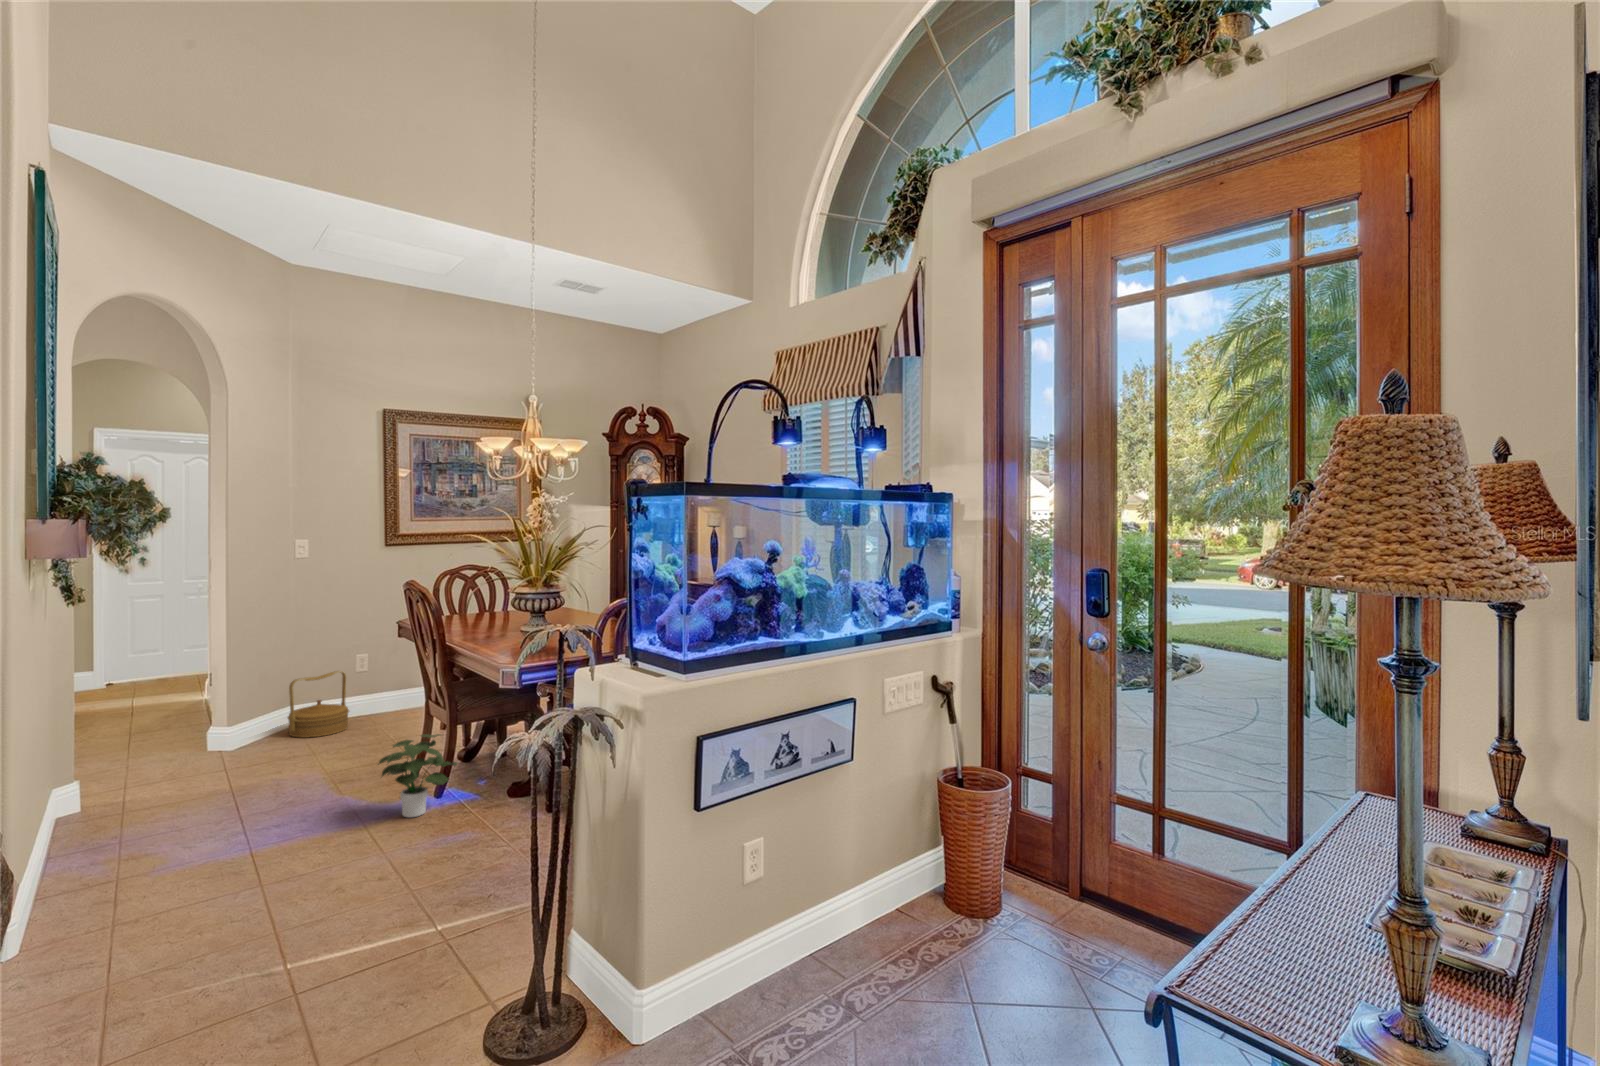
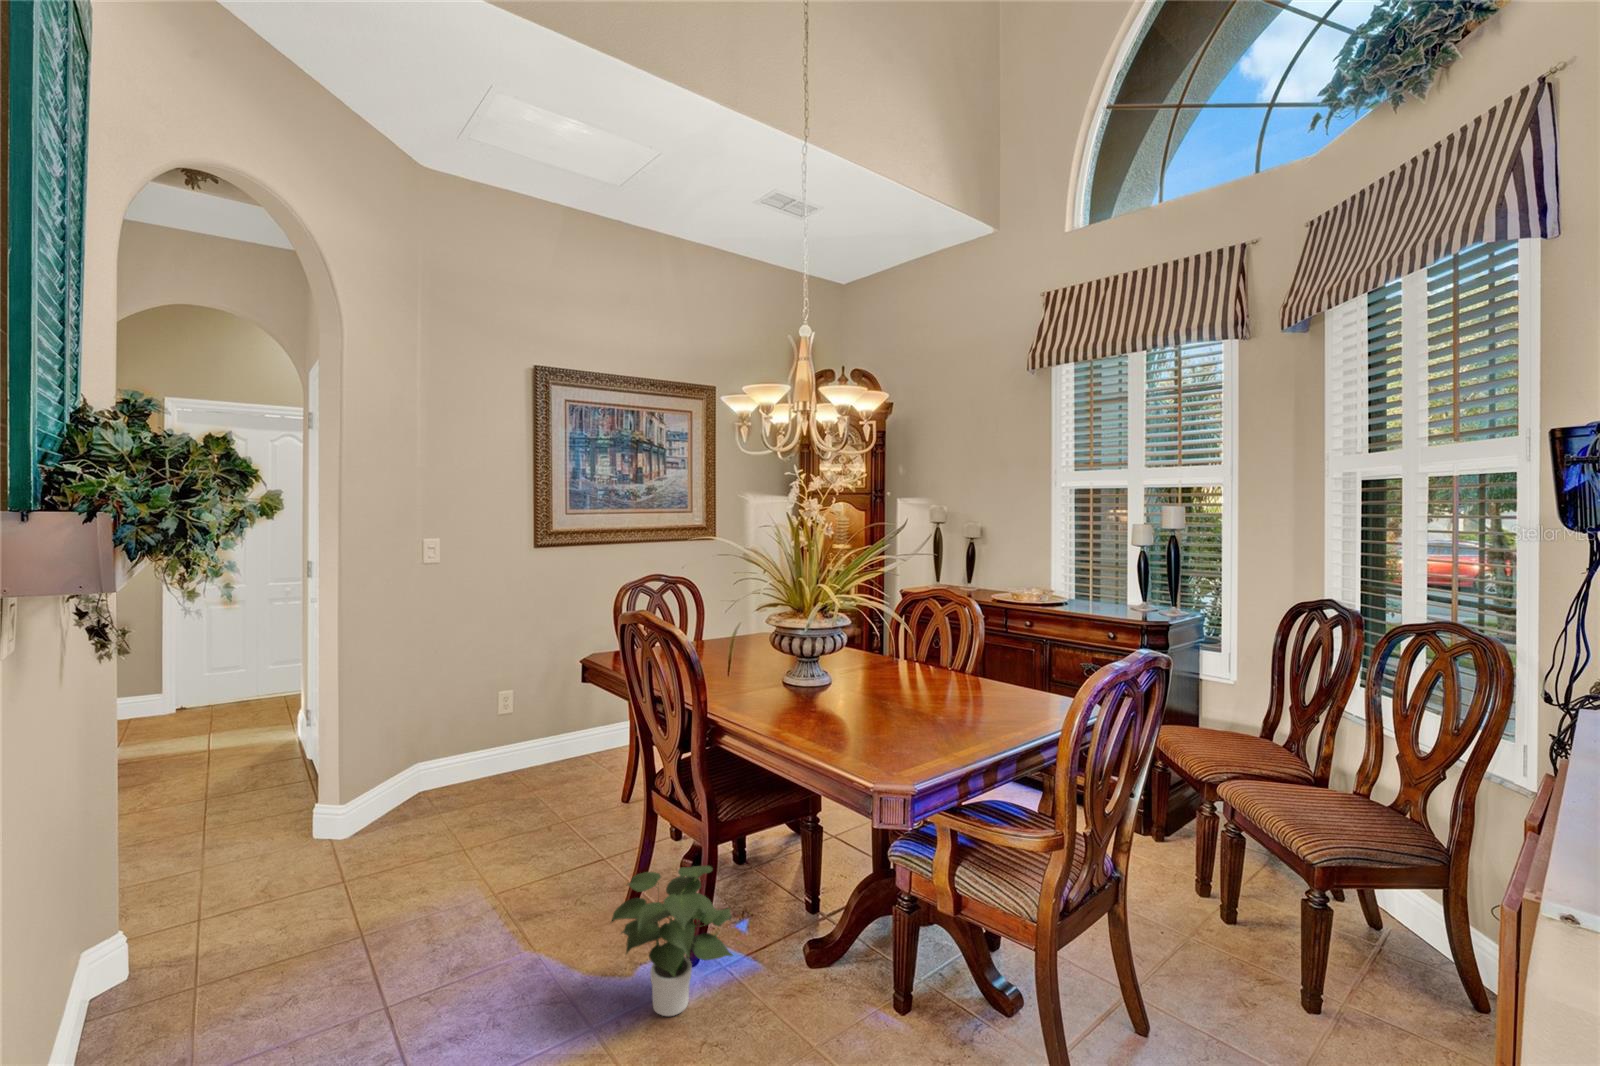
basket: present [288,671,349,738] -> none [418,714,497,812]

